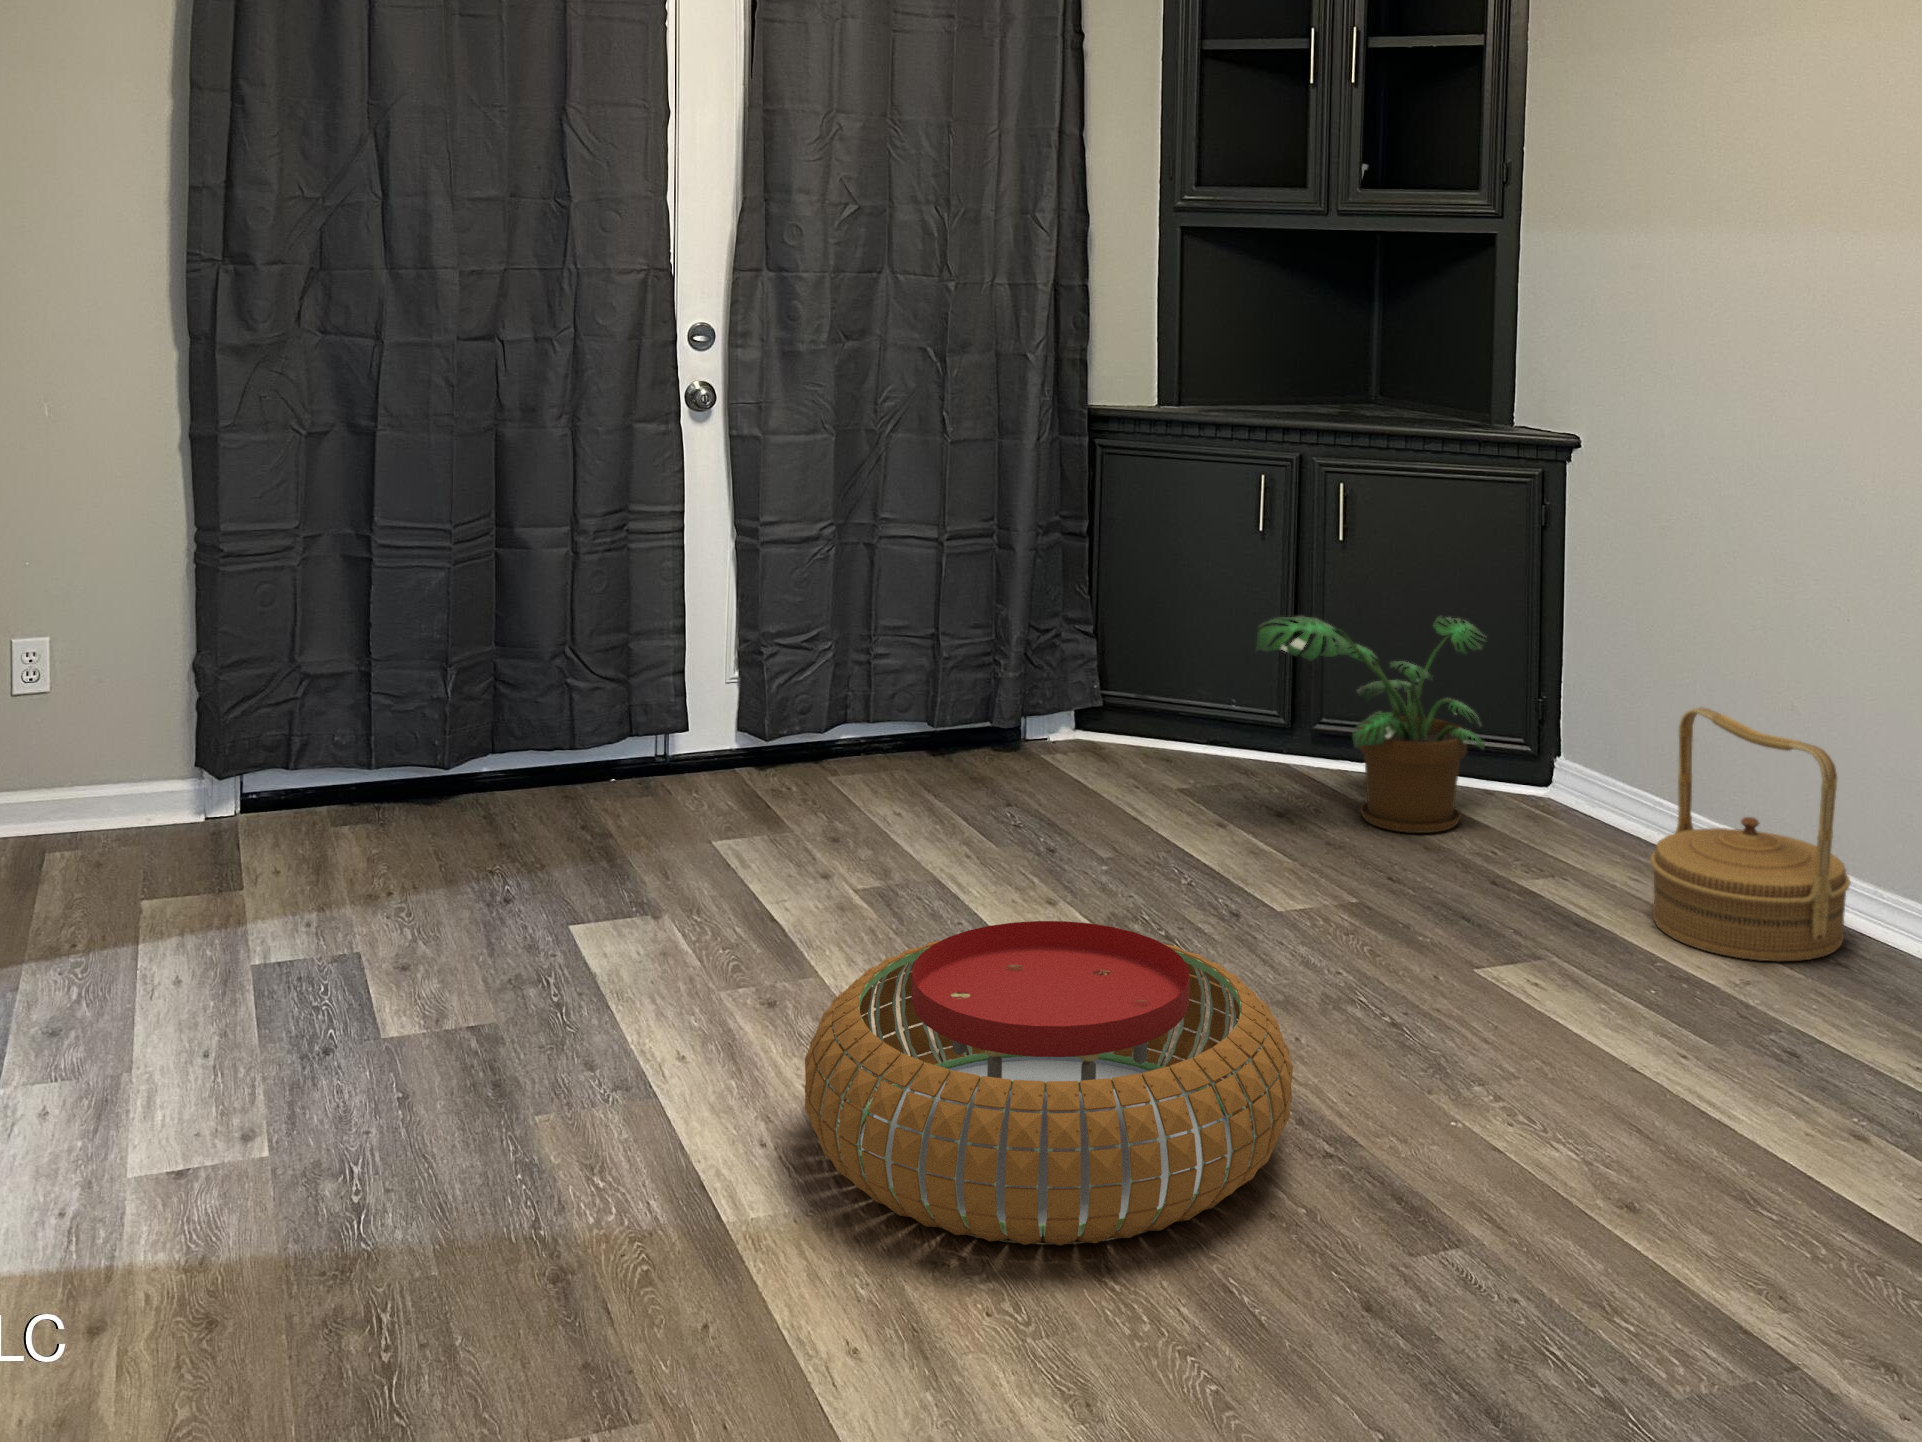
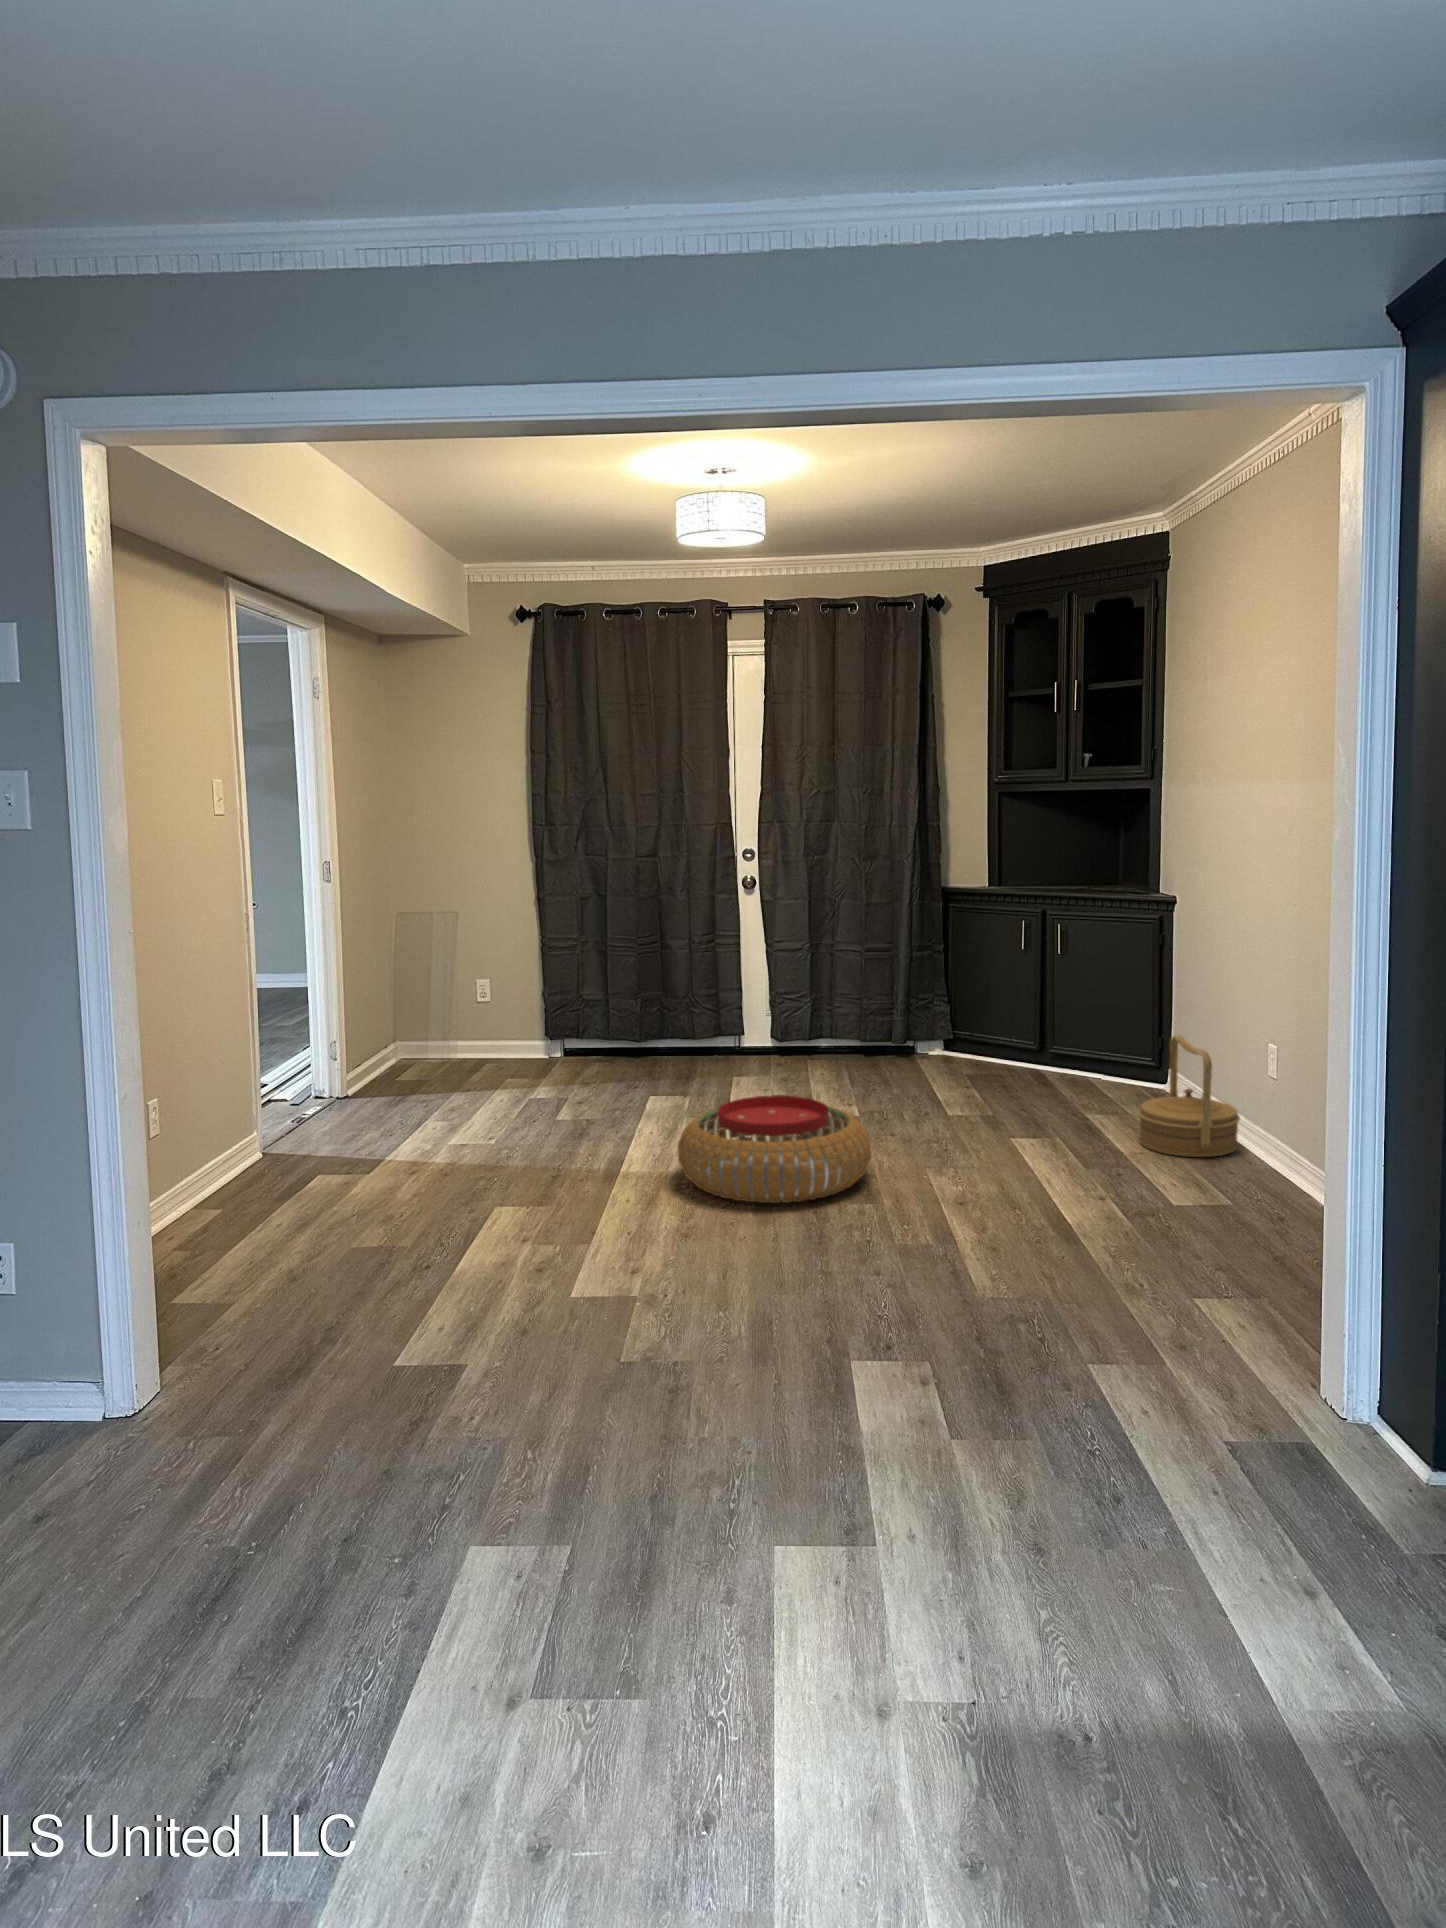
potted plant: present [1256,616,1485,833] -> none [986,989,1125,1098]

